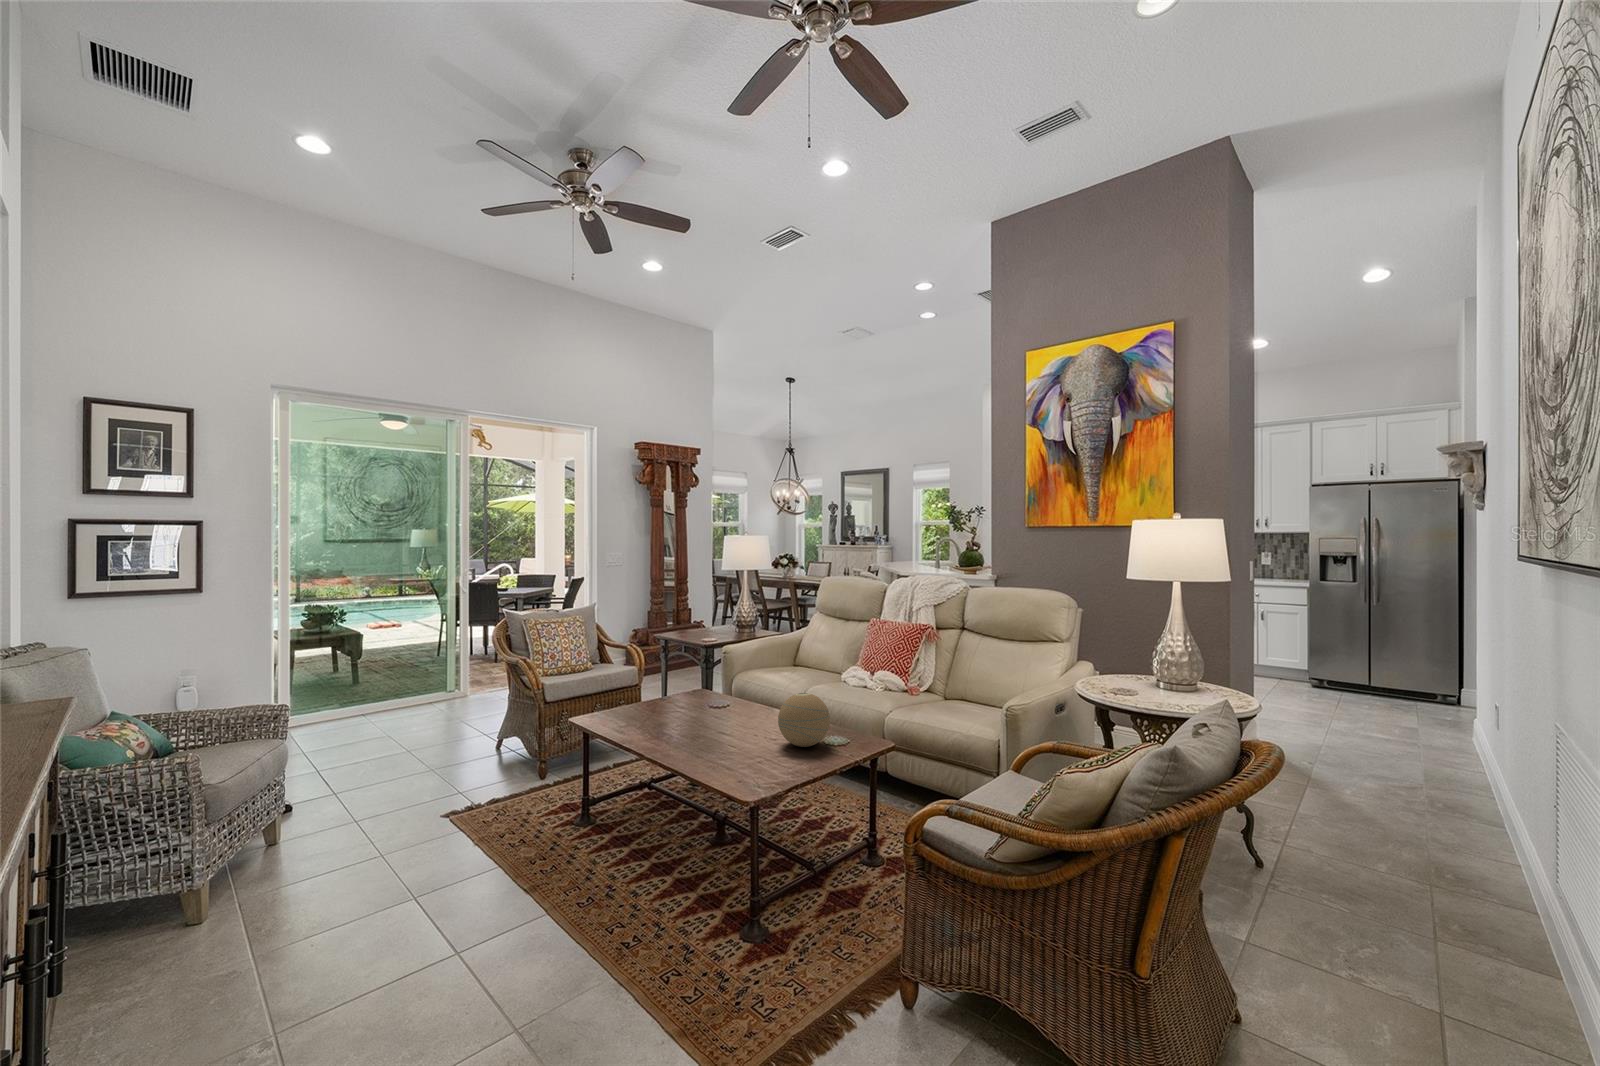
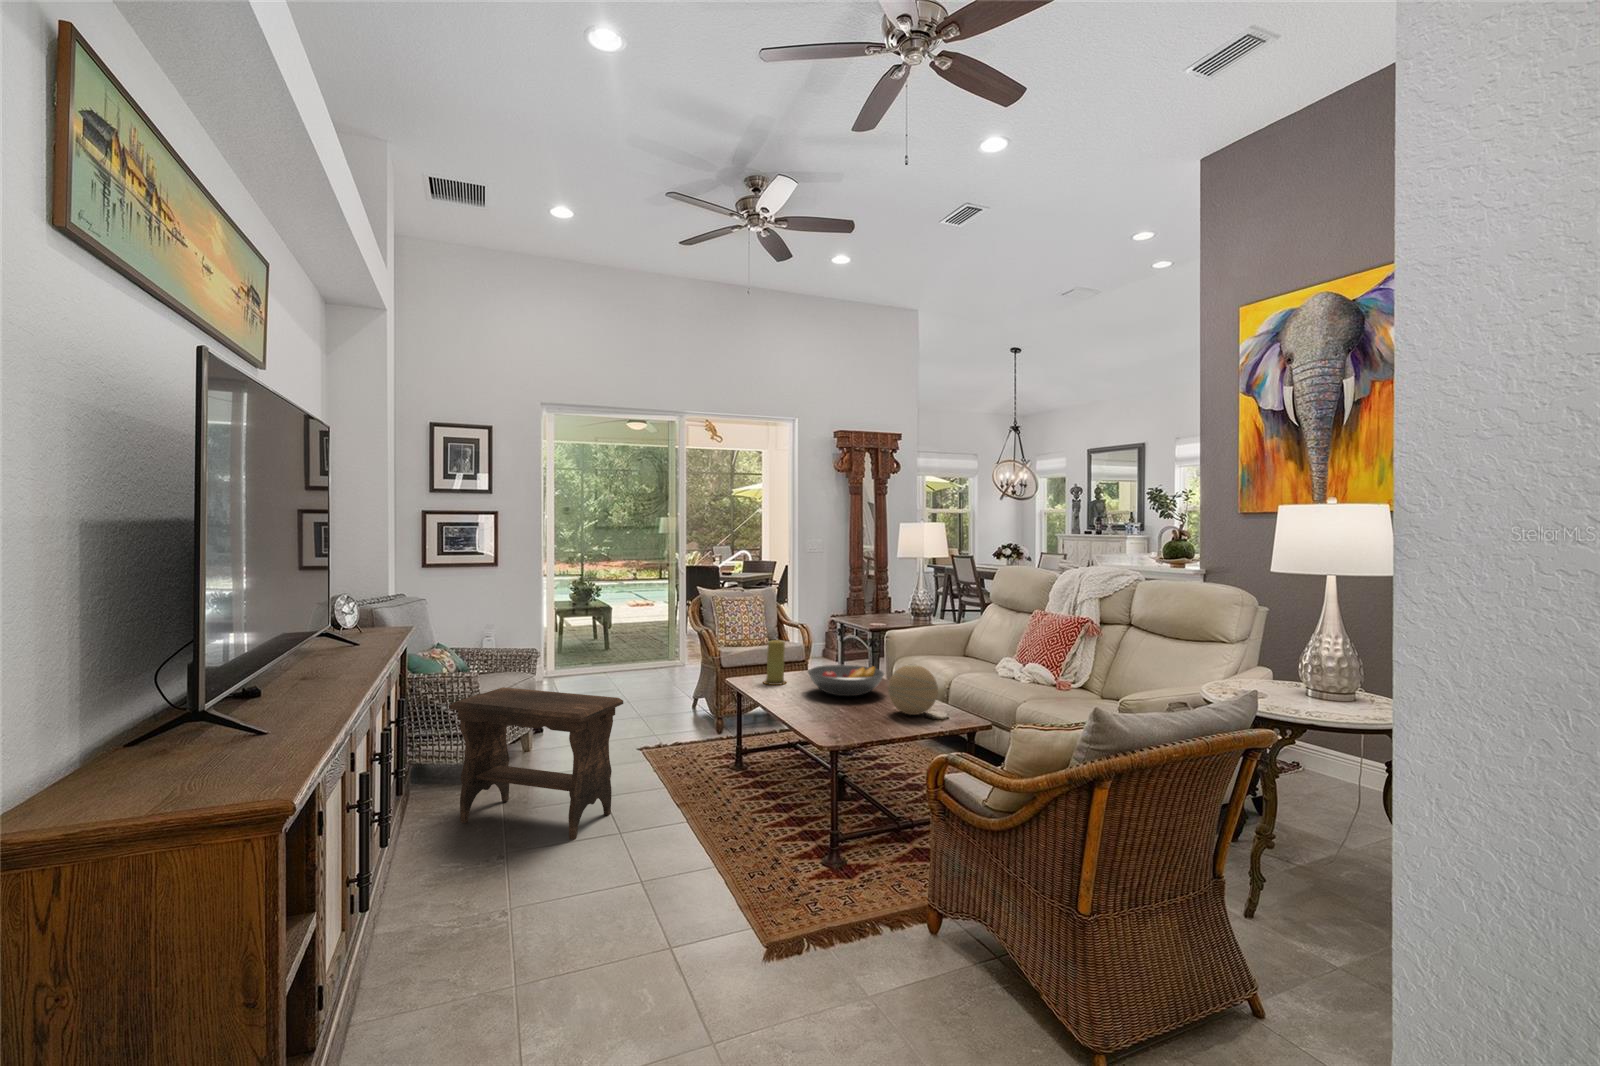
candle: none [618,674,645,725] -> present [764,640,786,685]
fruit bowl: none [676,694,759,731] -> present [808,665,884,696]
footstool: none [193,769,462,979] -> present [449,687,623,840]

